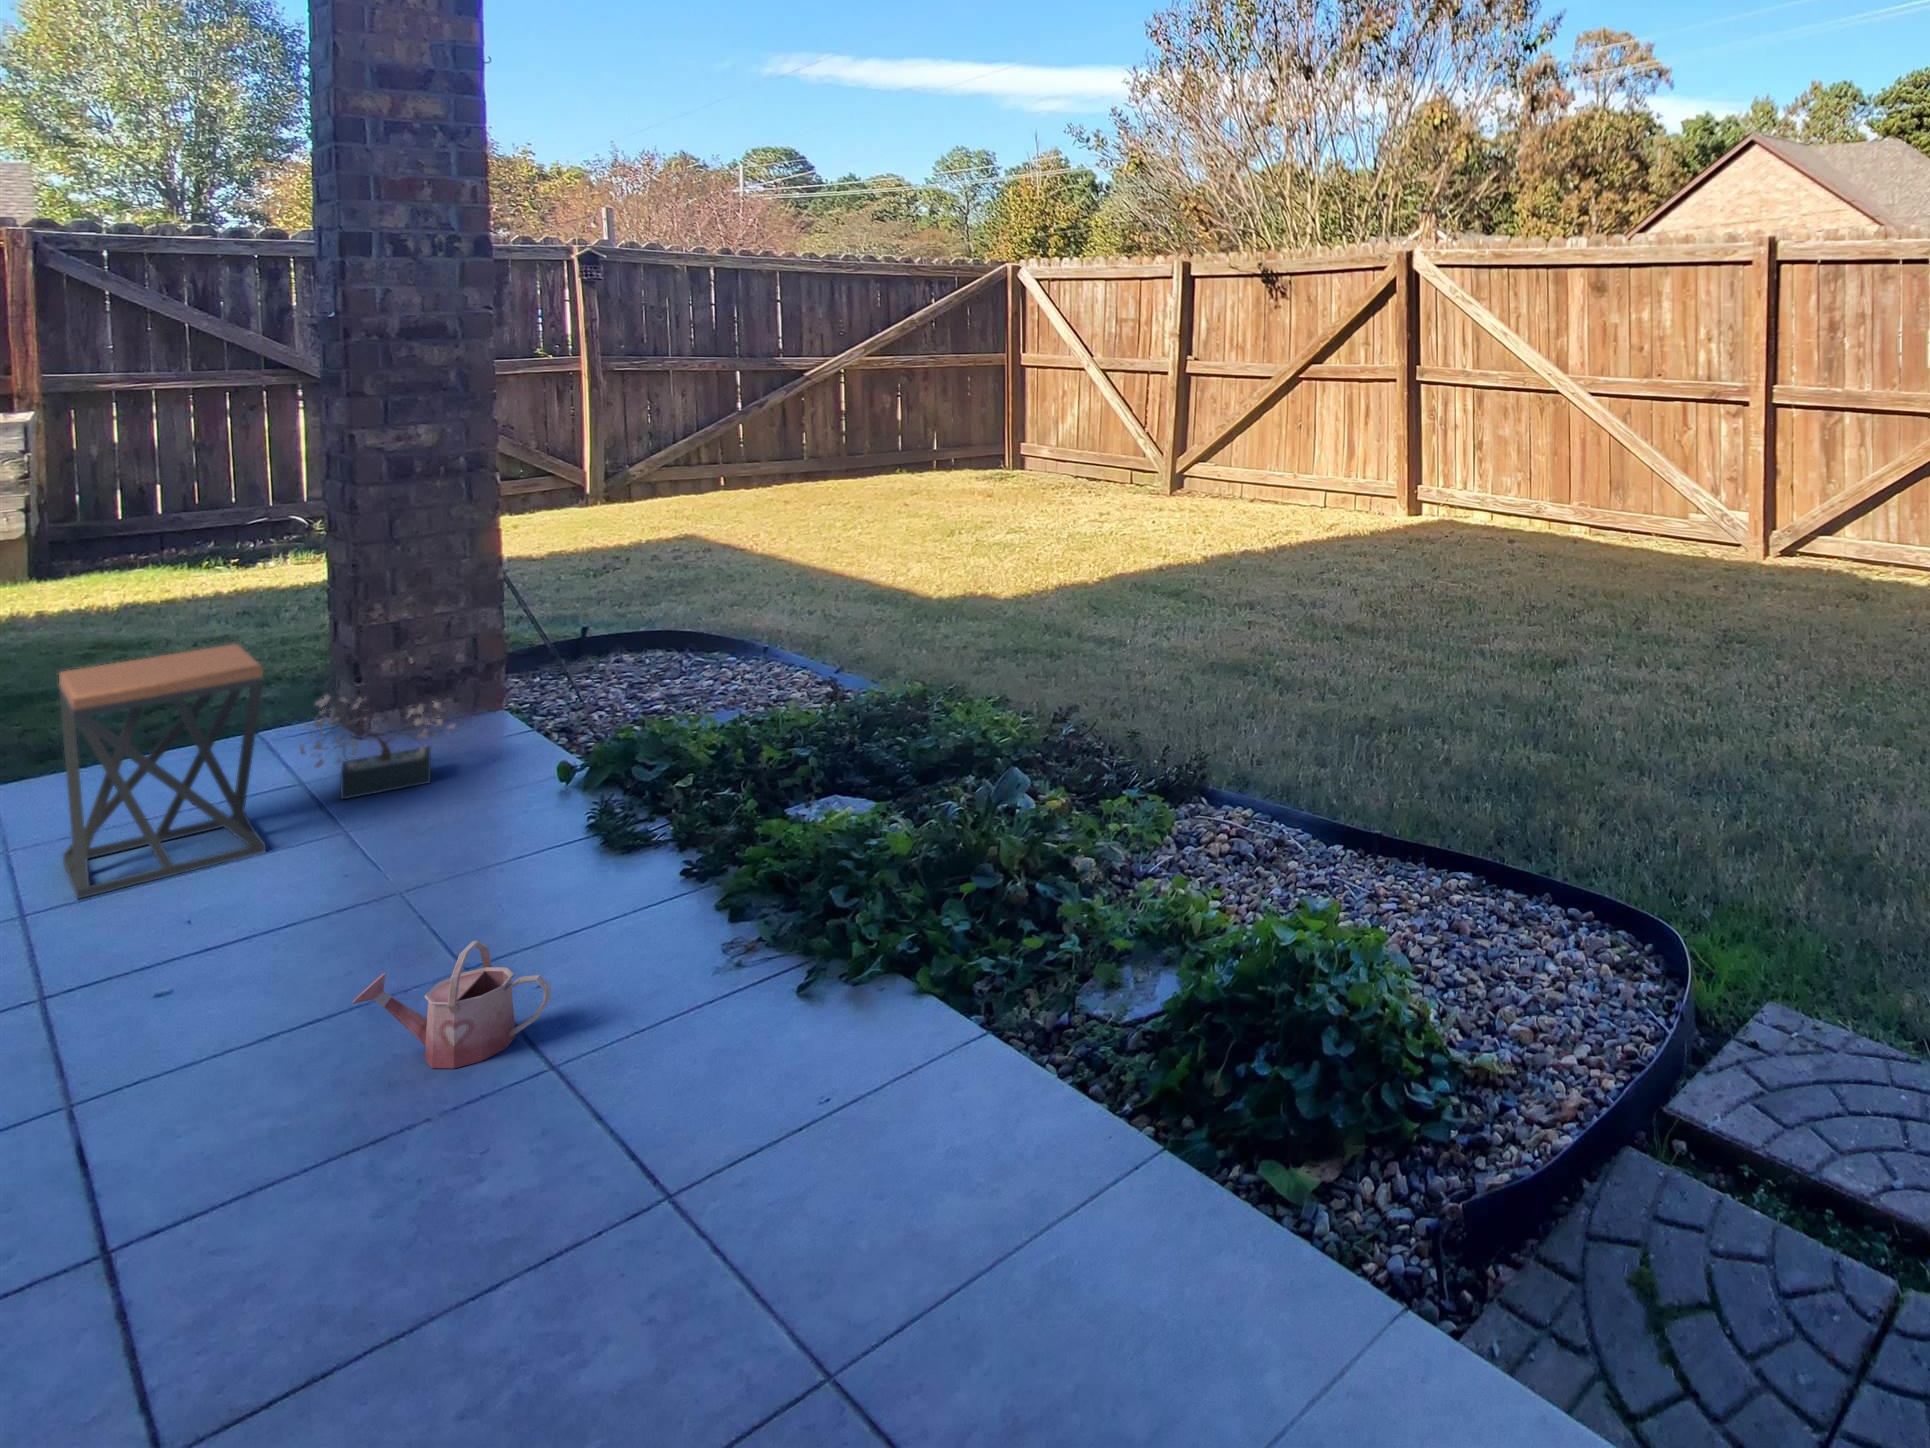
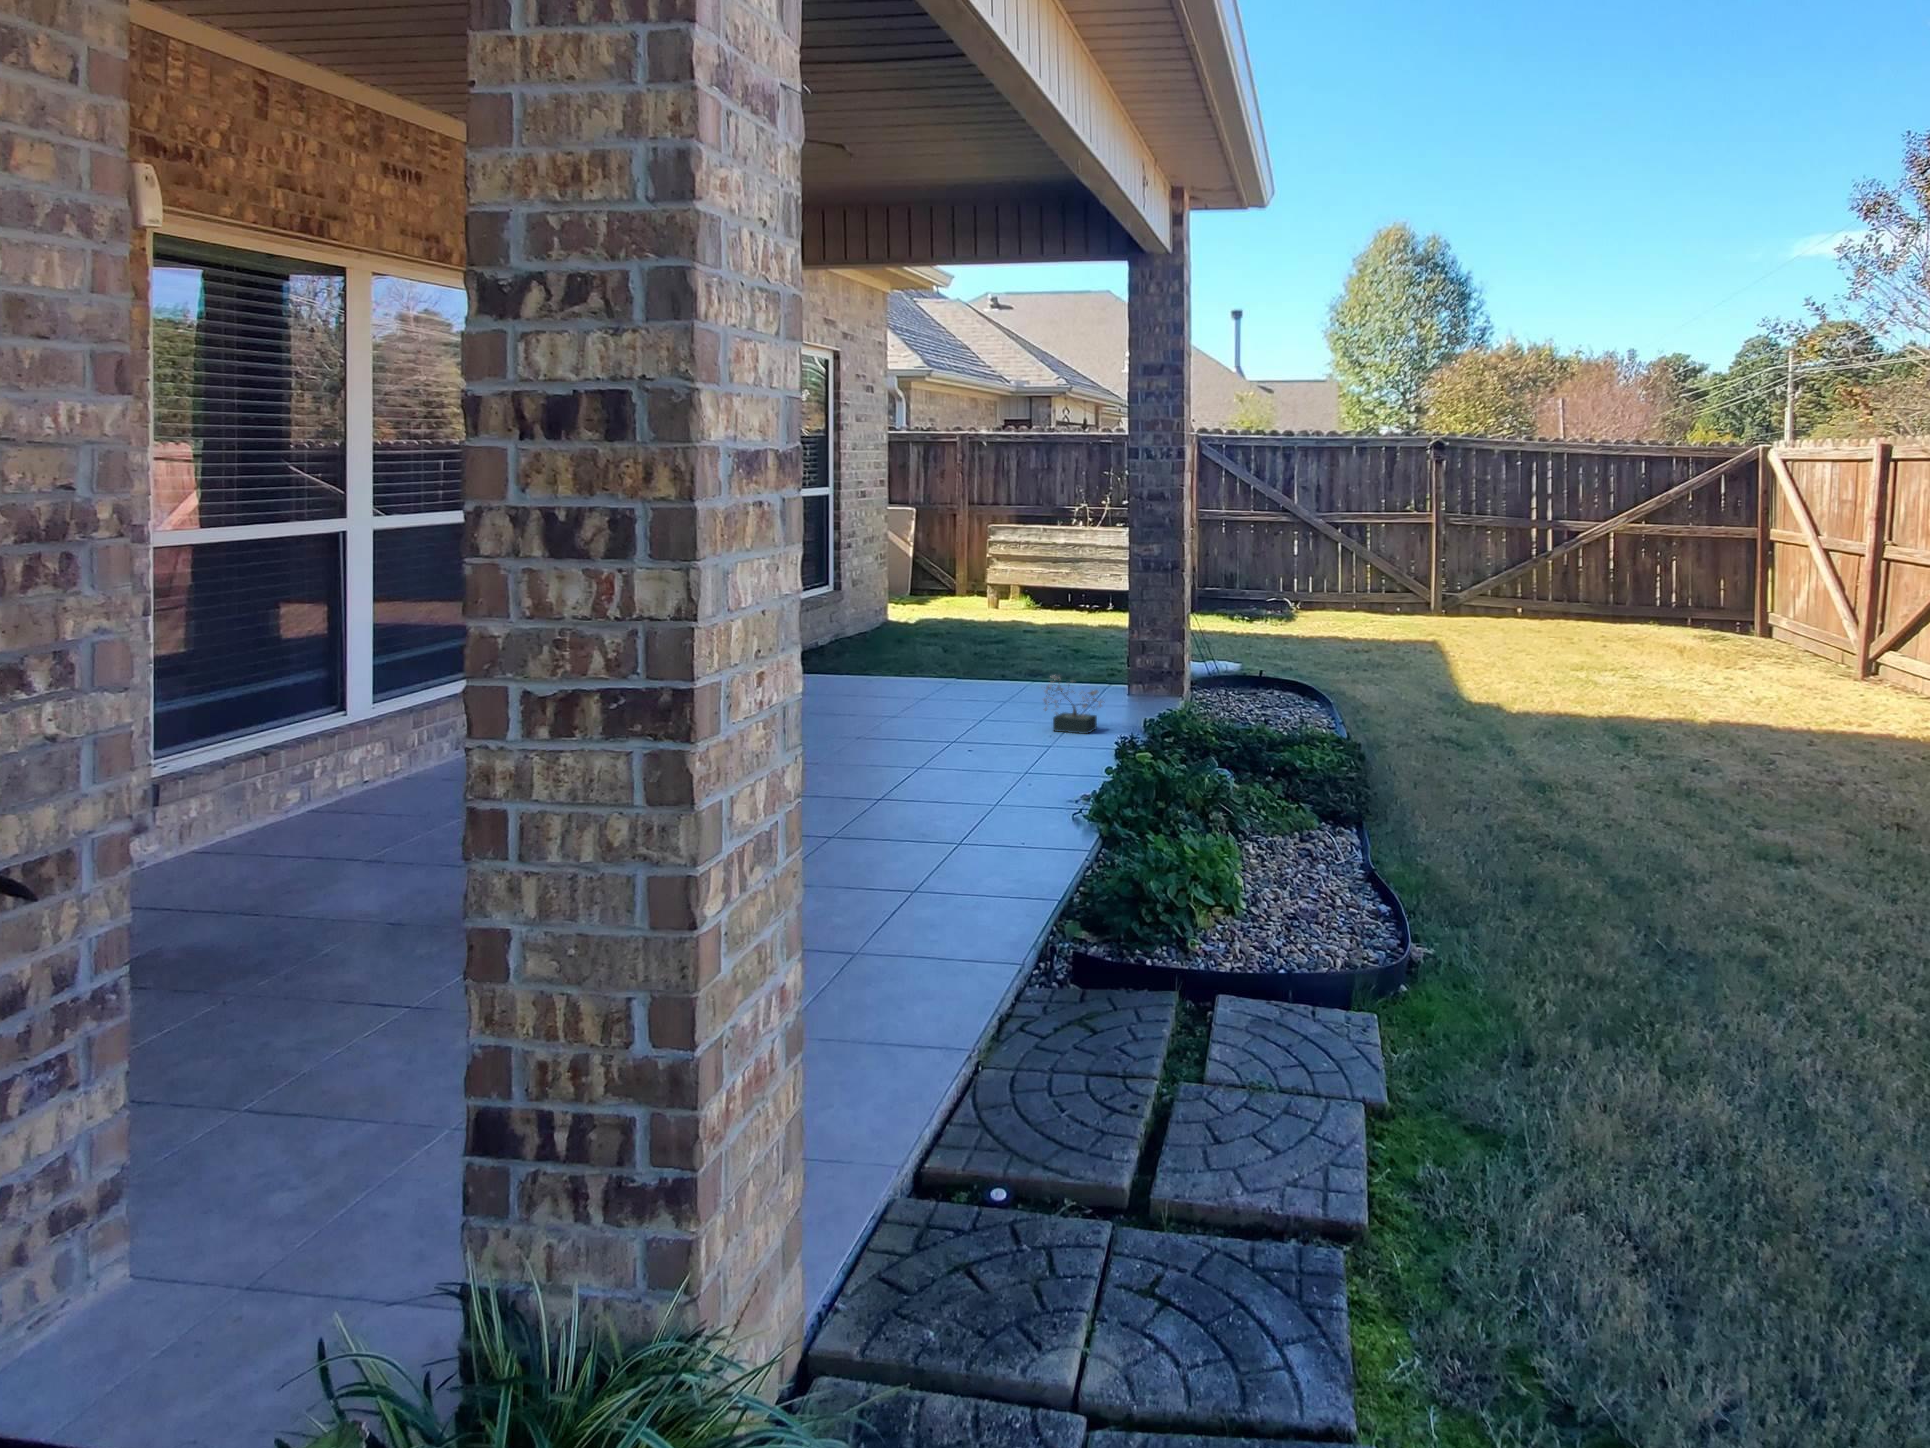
stool: present [59,644,266,899] -> none [938,636,1019,743]
watering can: present [353,941,551,1068] -> none [880,778,932,835]

